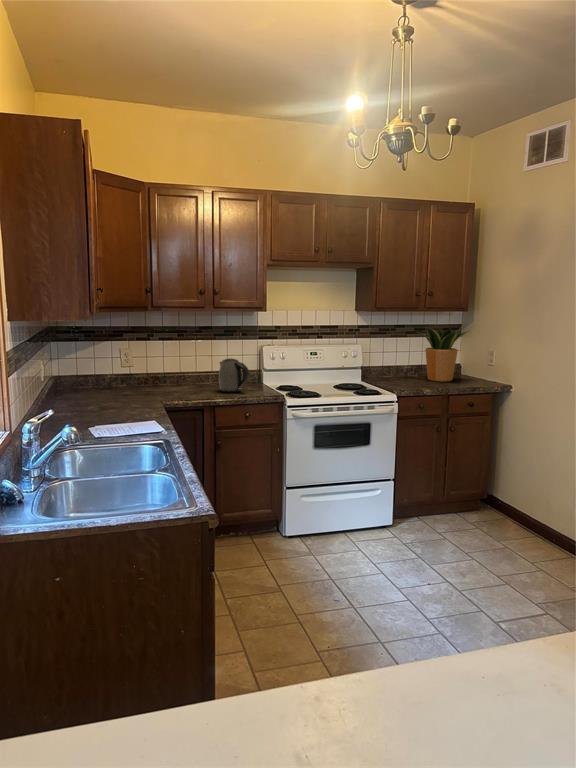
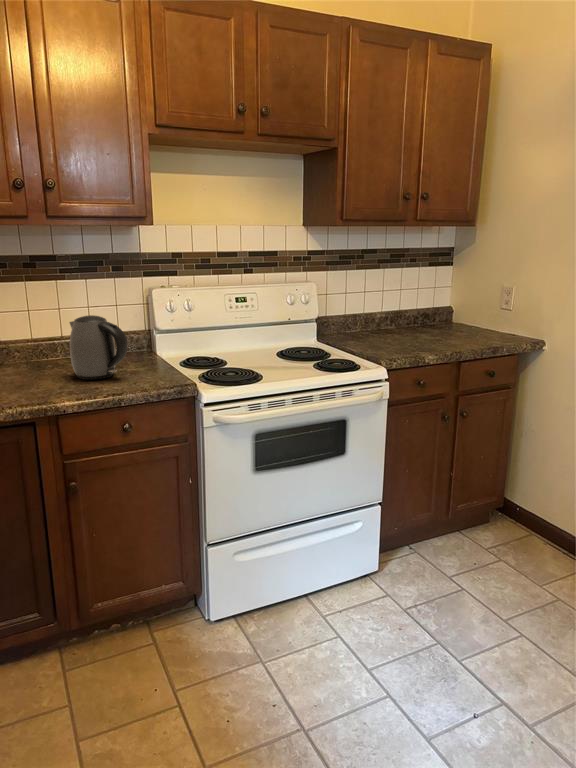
potted plant: present [418,327,468,382] -> none [396,250,477,337]

